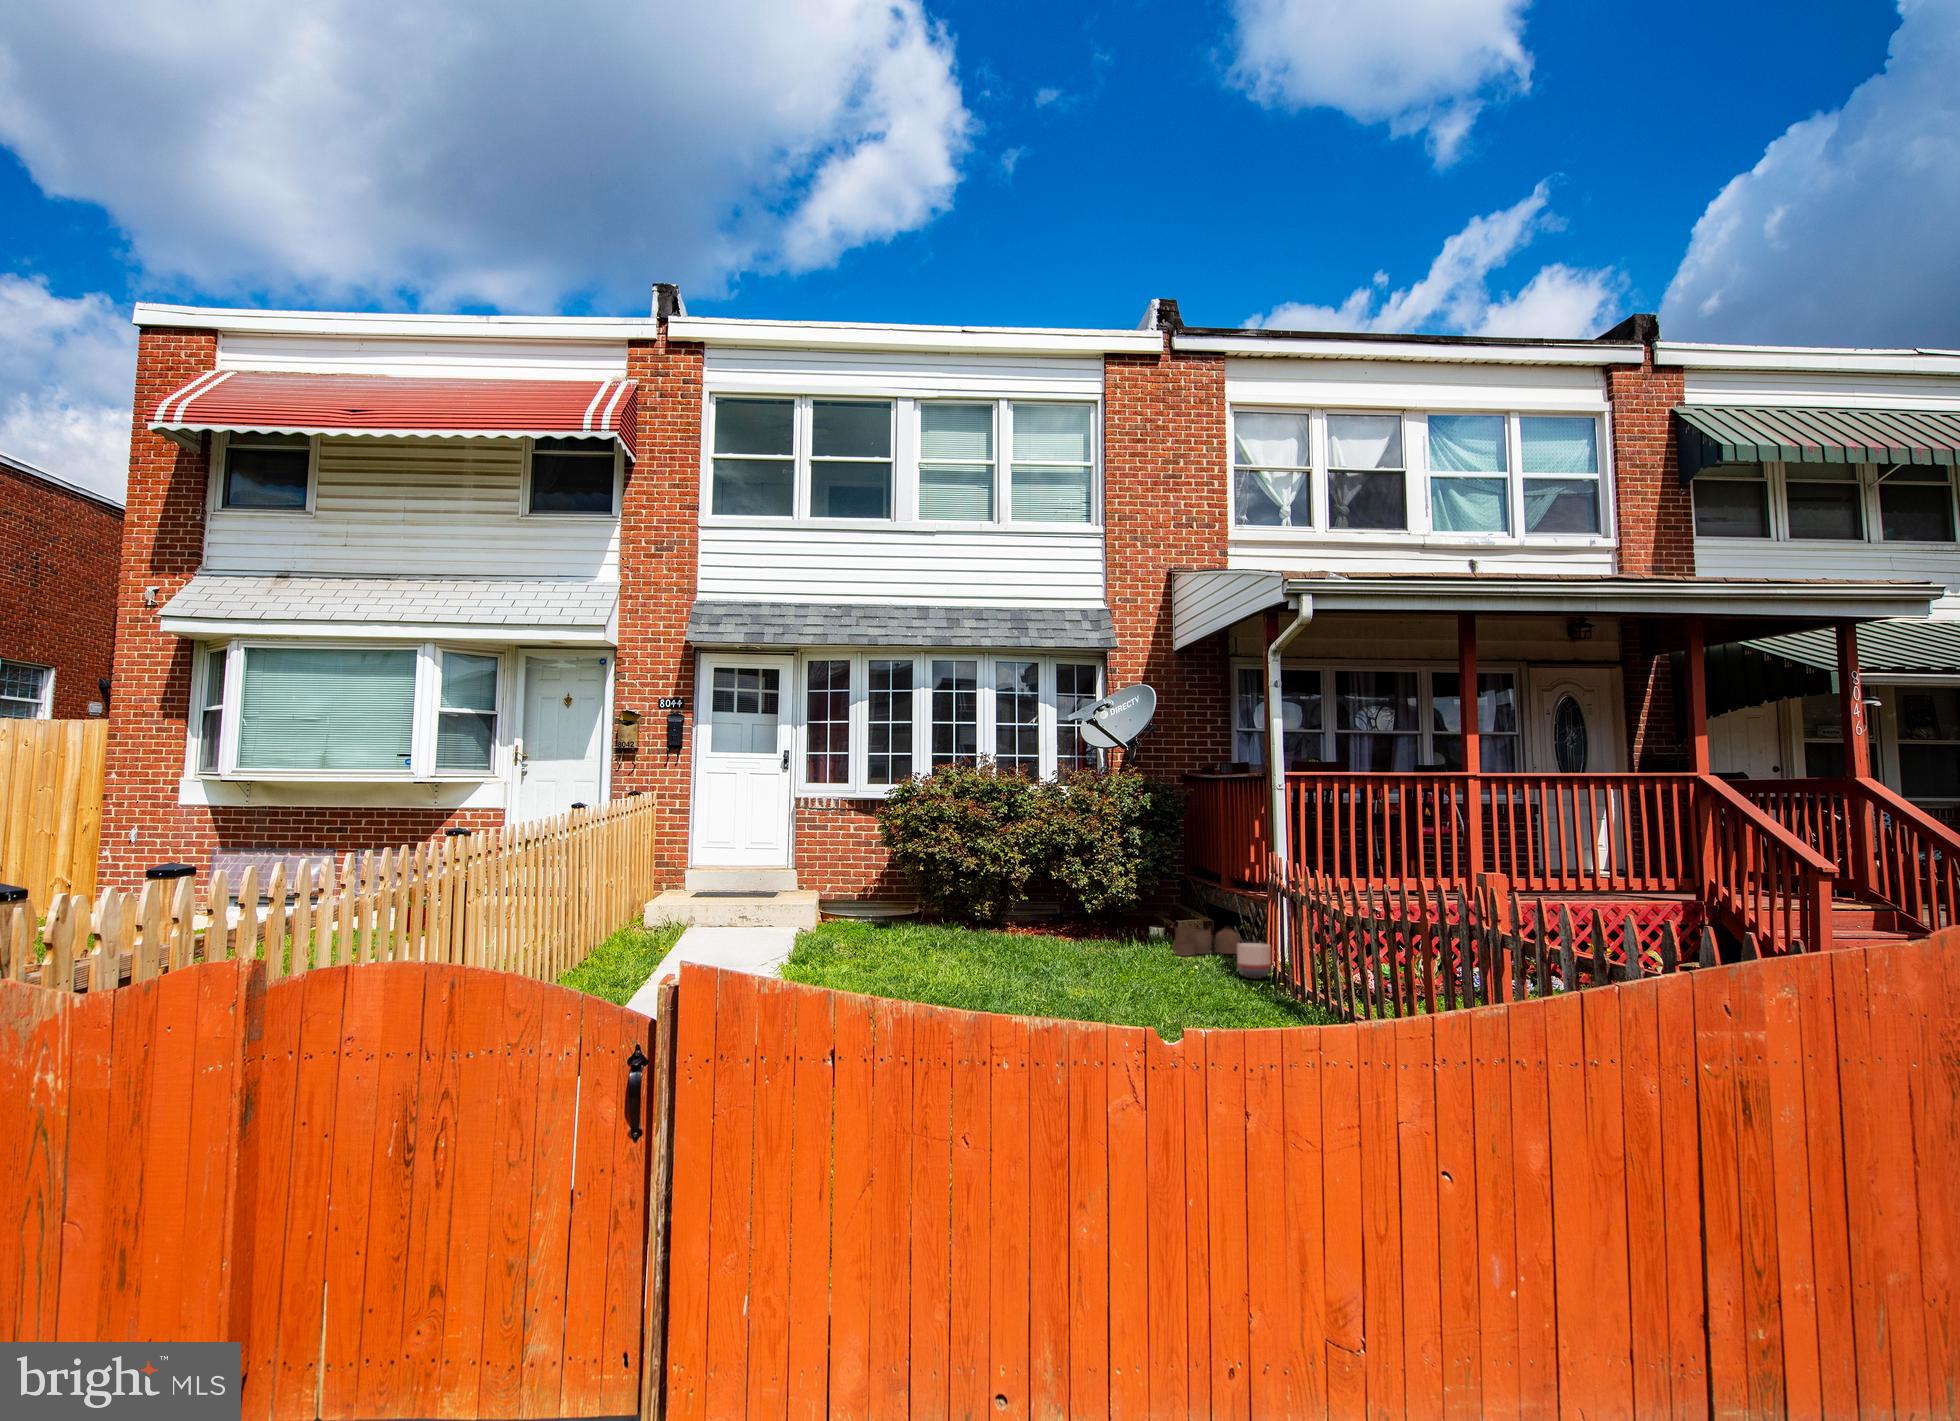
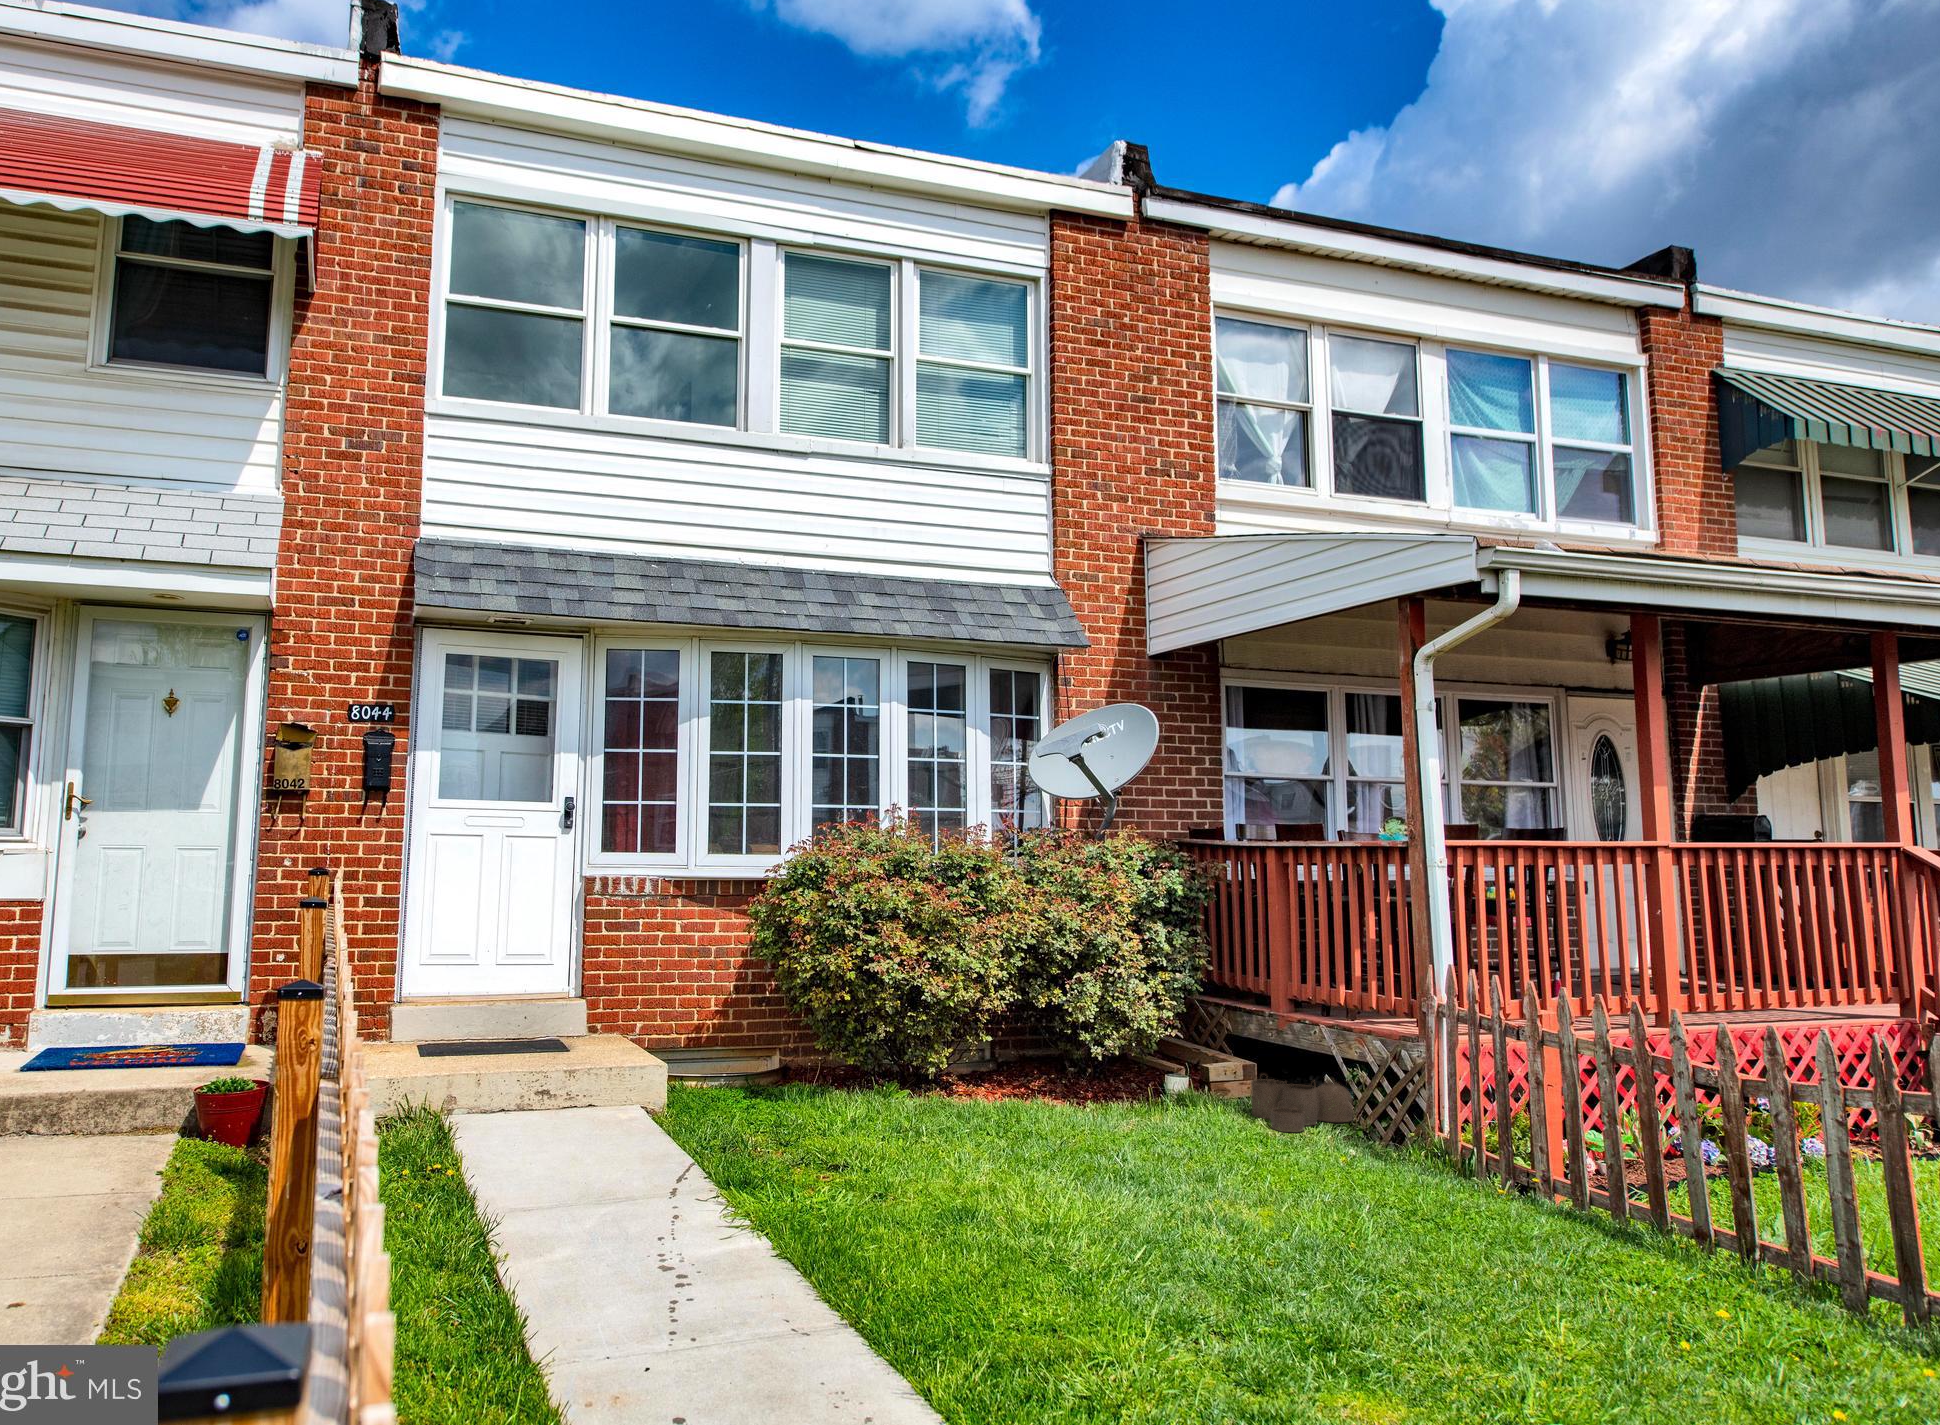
planter: present [1237,943,1271,979] -> none [1446,1121,1502,1181]

